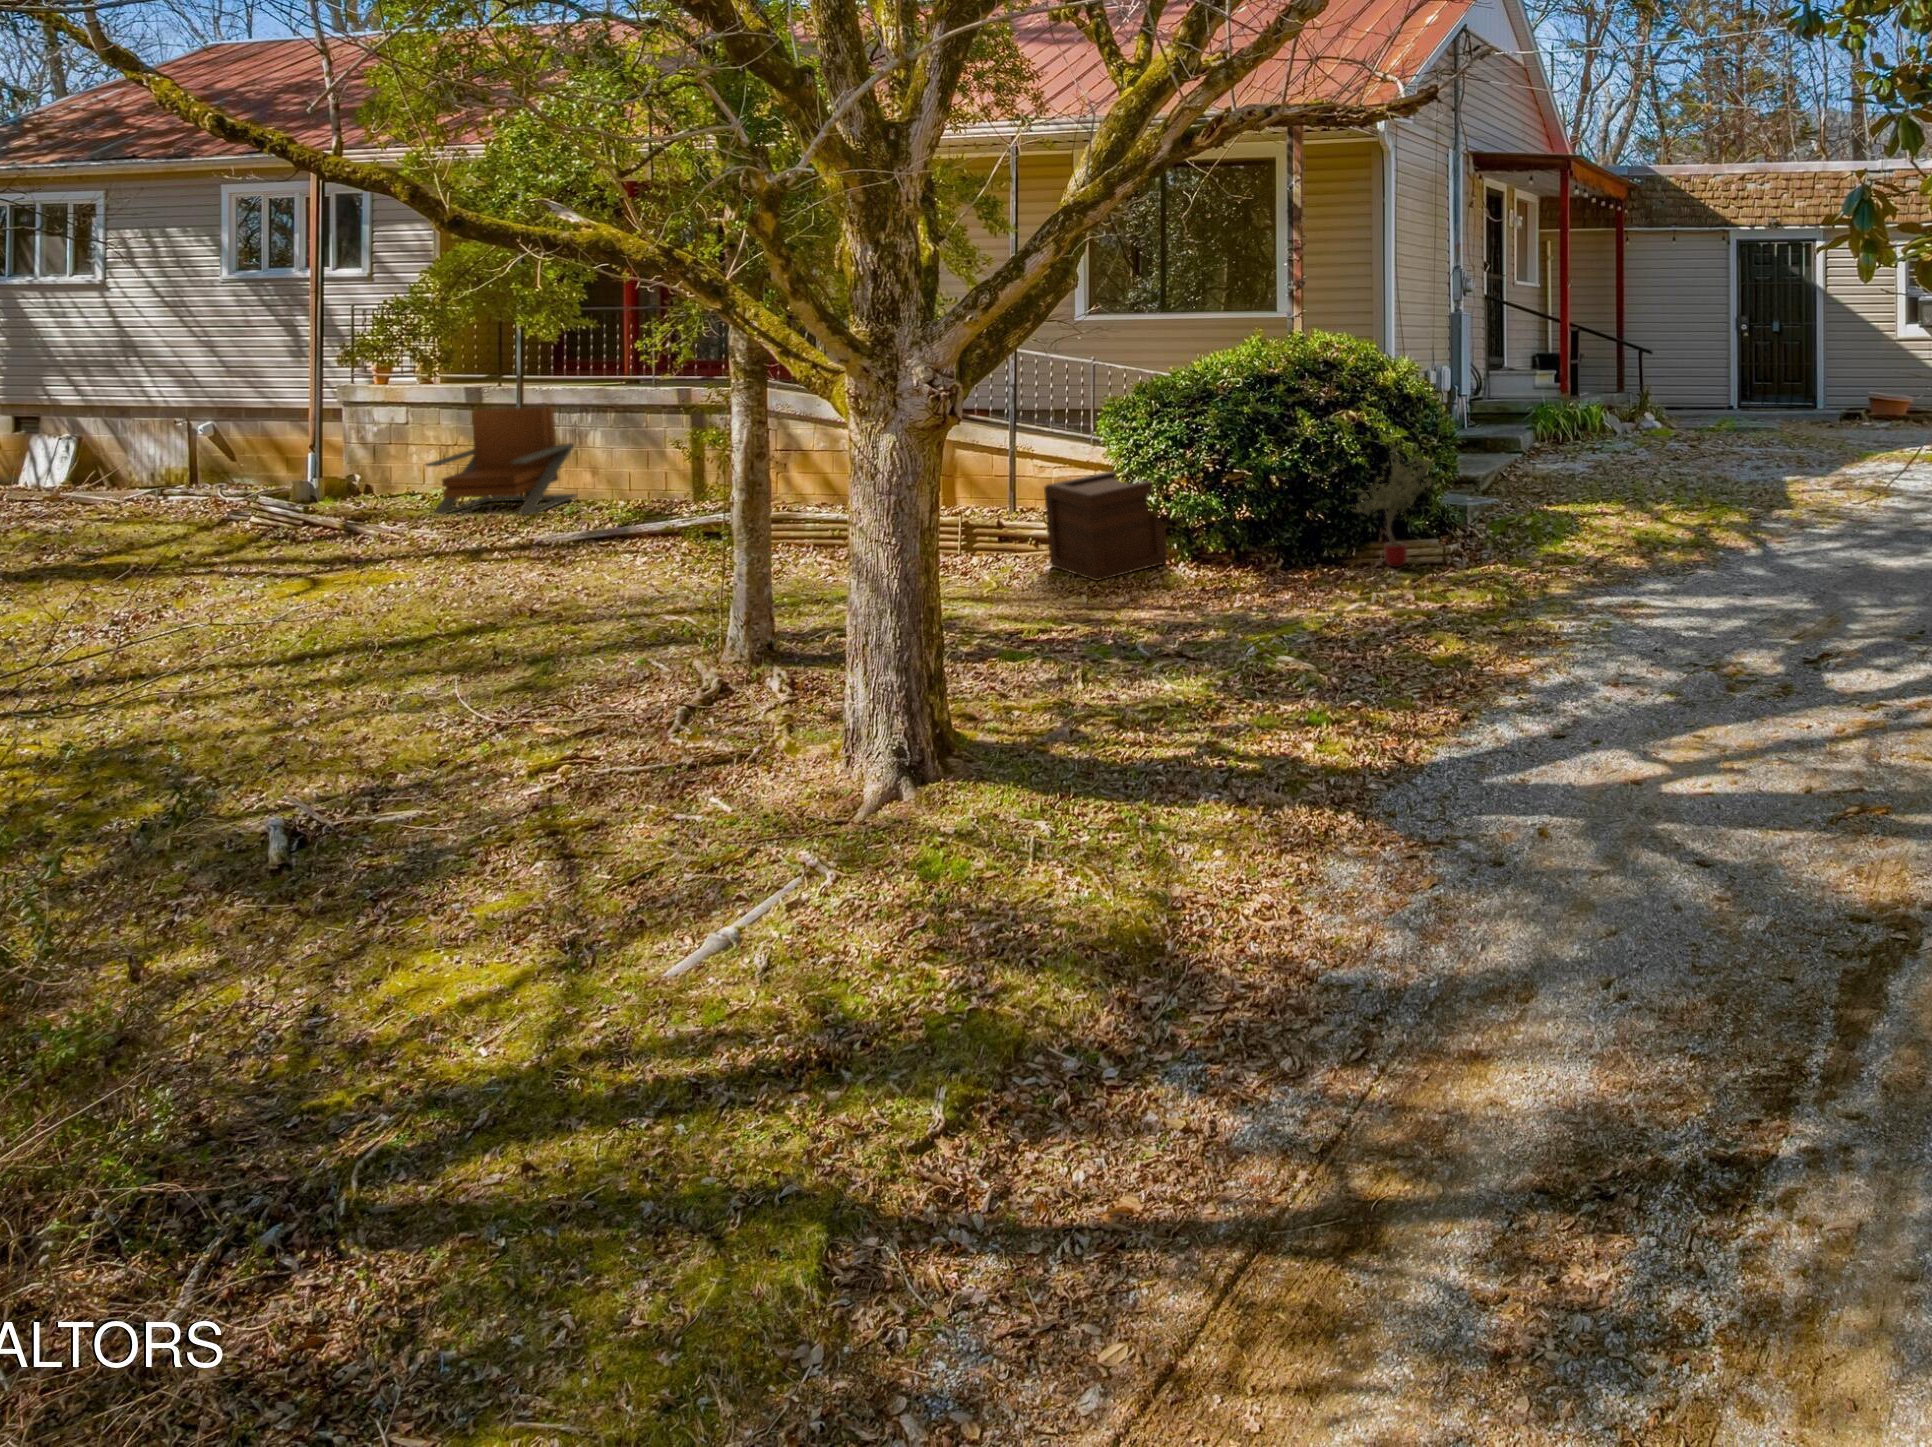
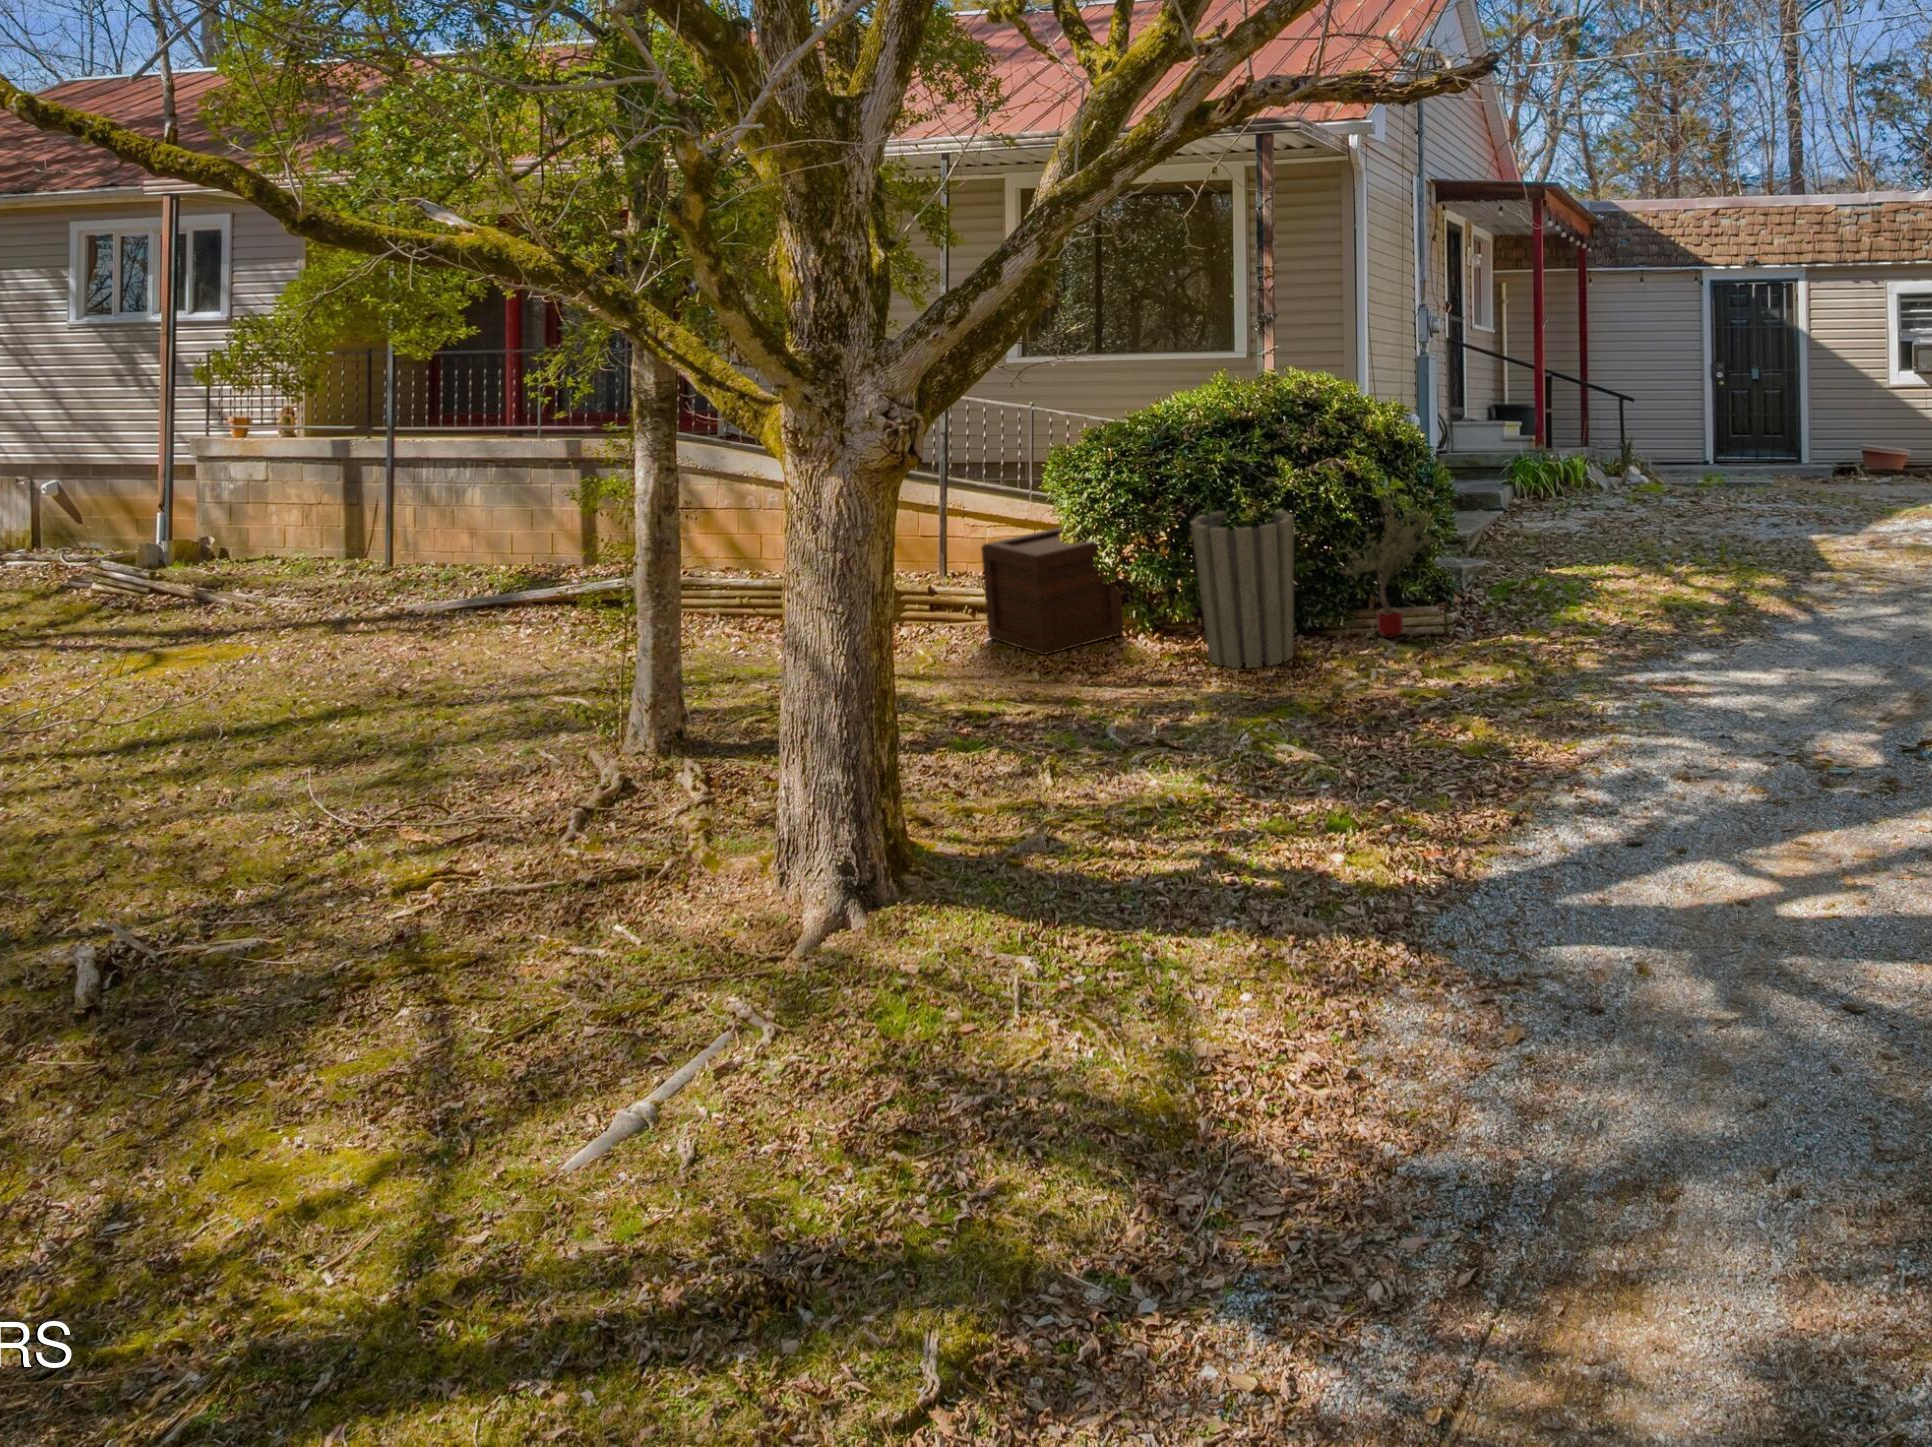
lounge chair: present [426,407,577,515] -> none [284,460,451,586]
trash can: none [1222,455,1311,593] -> present [1191,510,1294,668]

